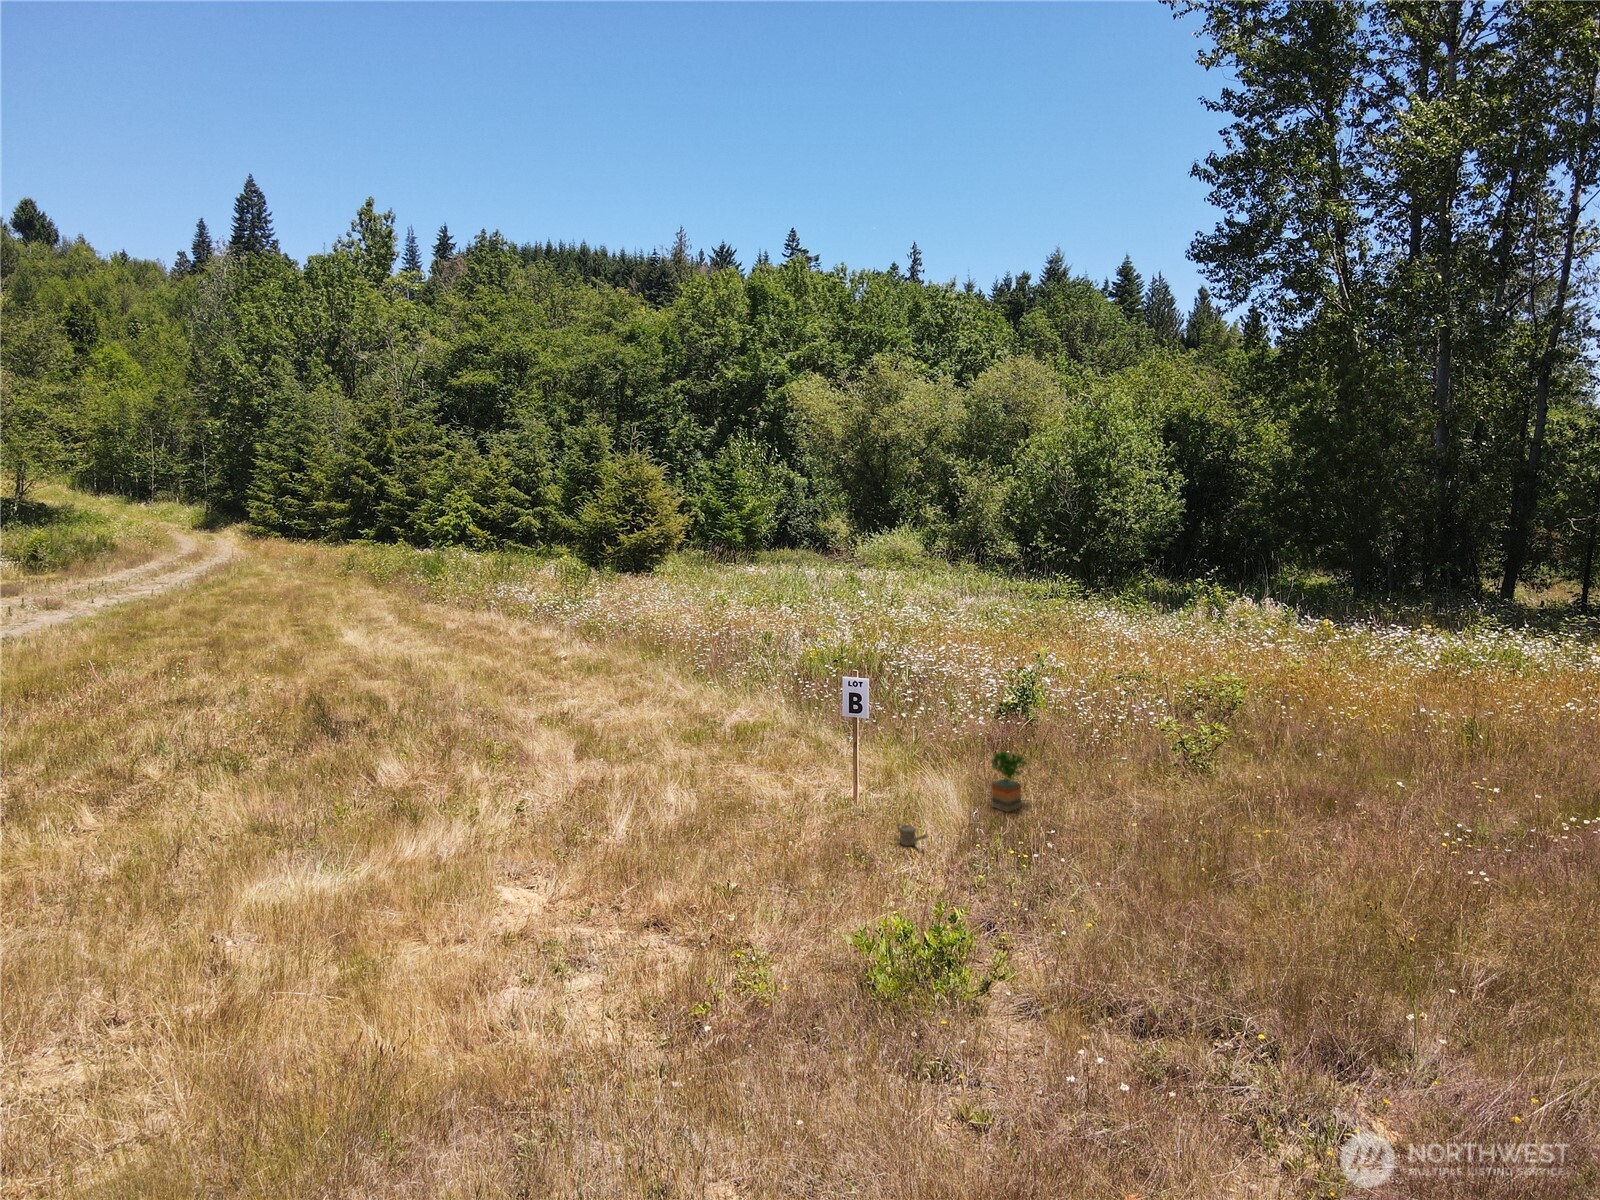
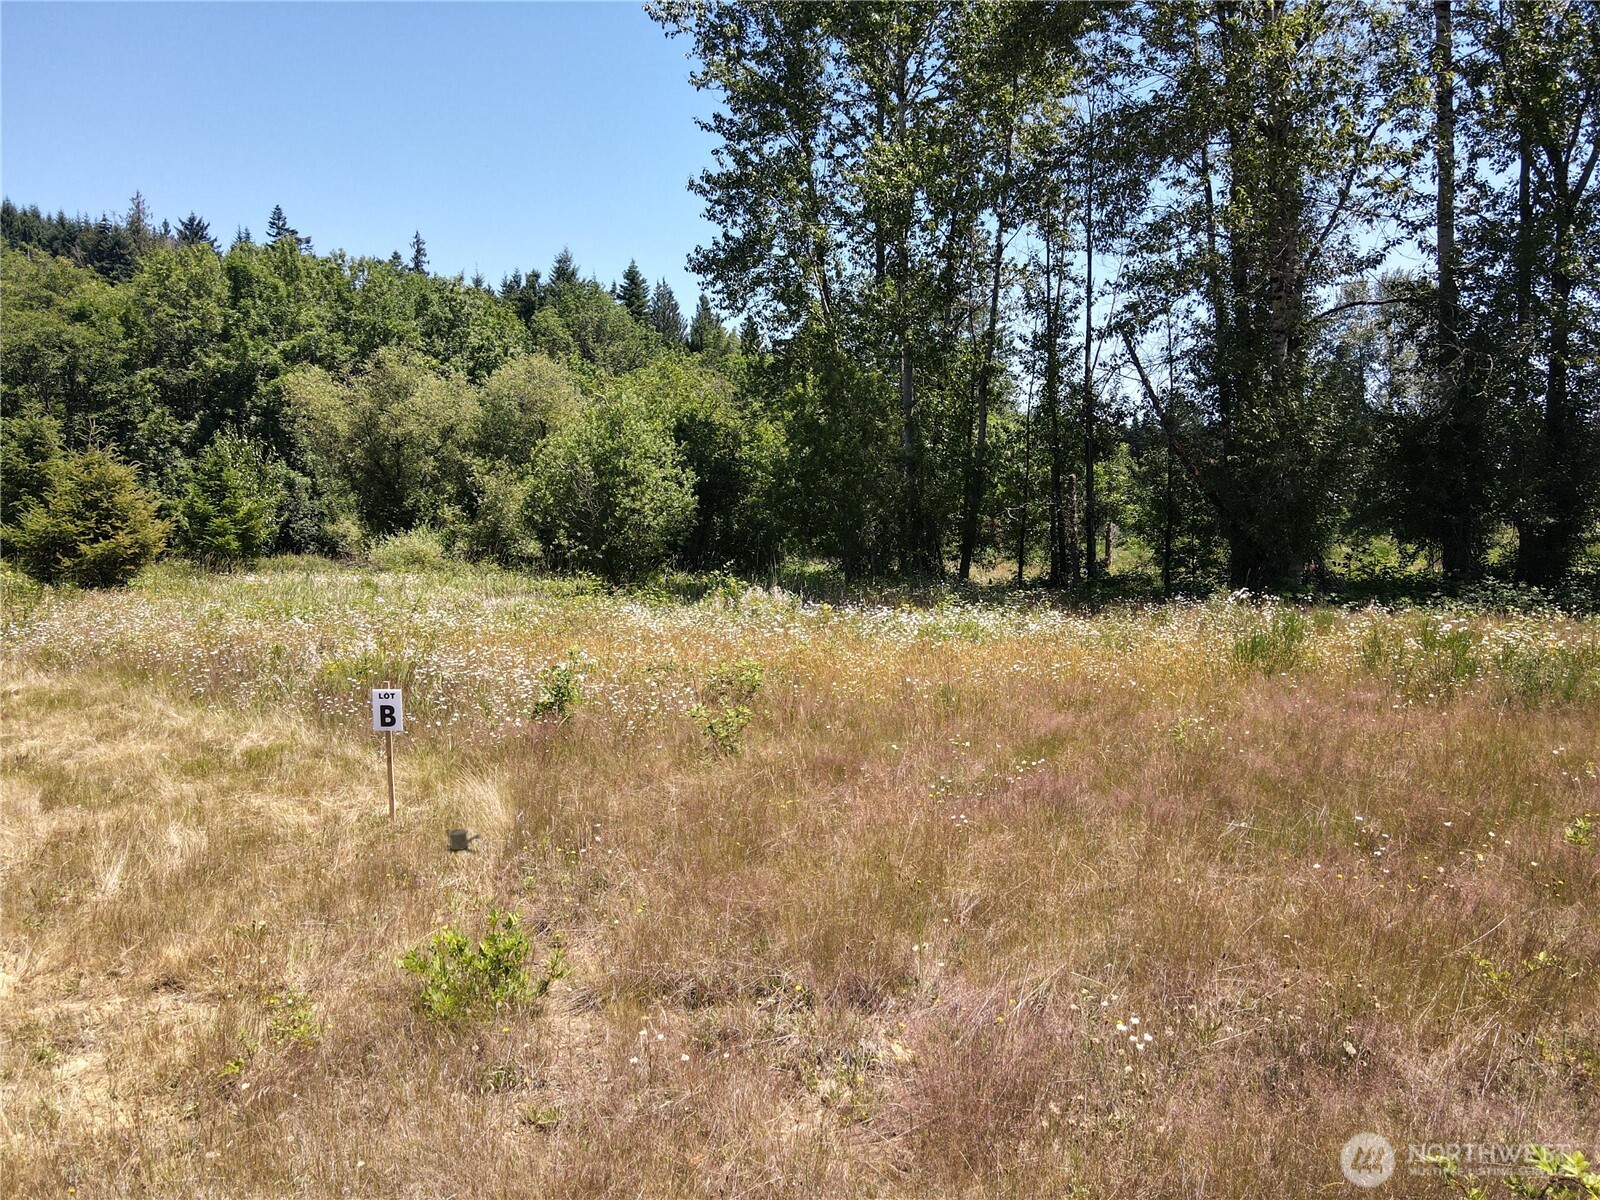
potted tree: present [991,752,1027,812] -> none [537,744,574,803]

